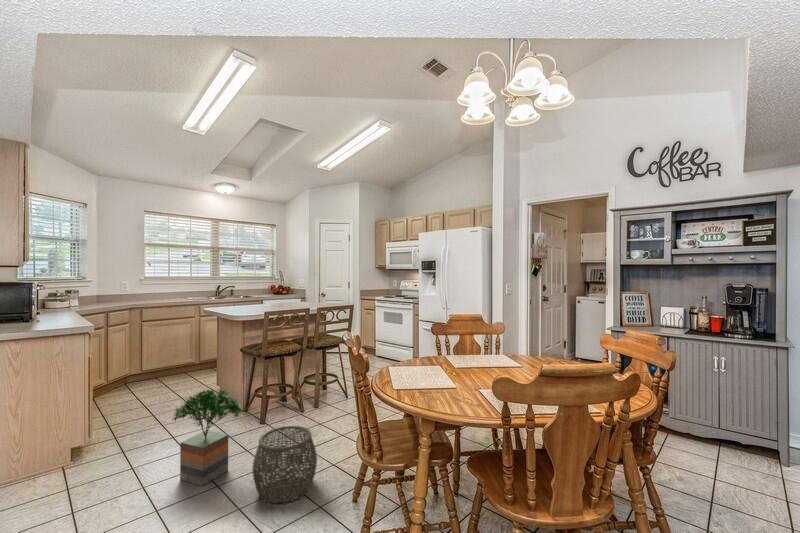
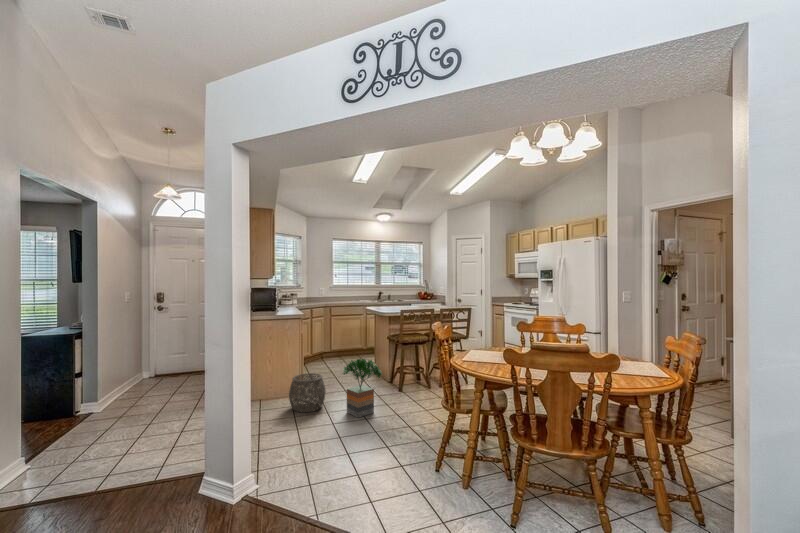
woven basket: present [252,426,317,504] -> present [289,373,326,412]

